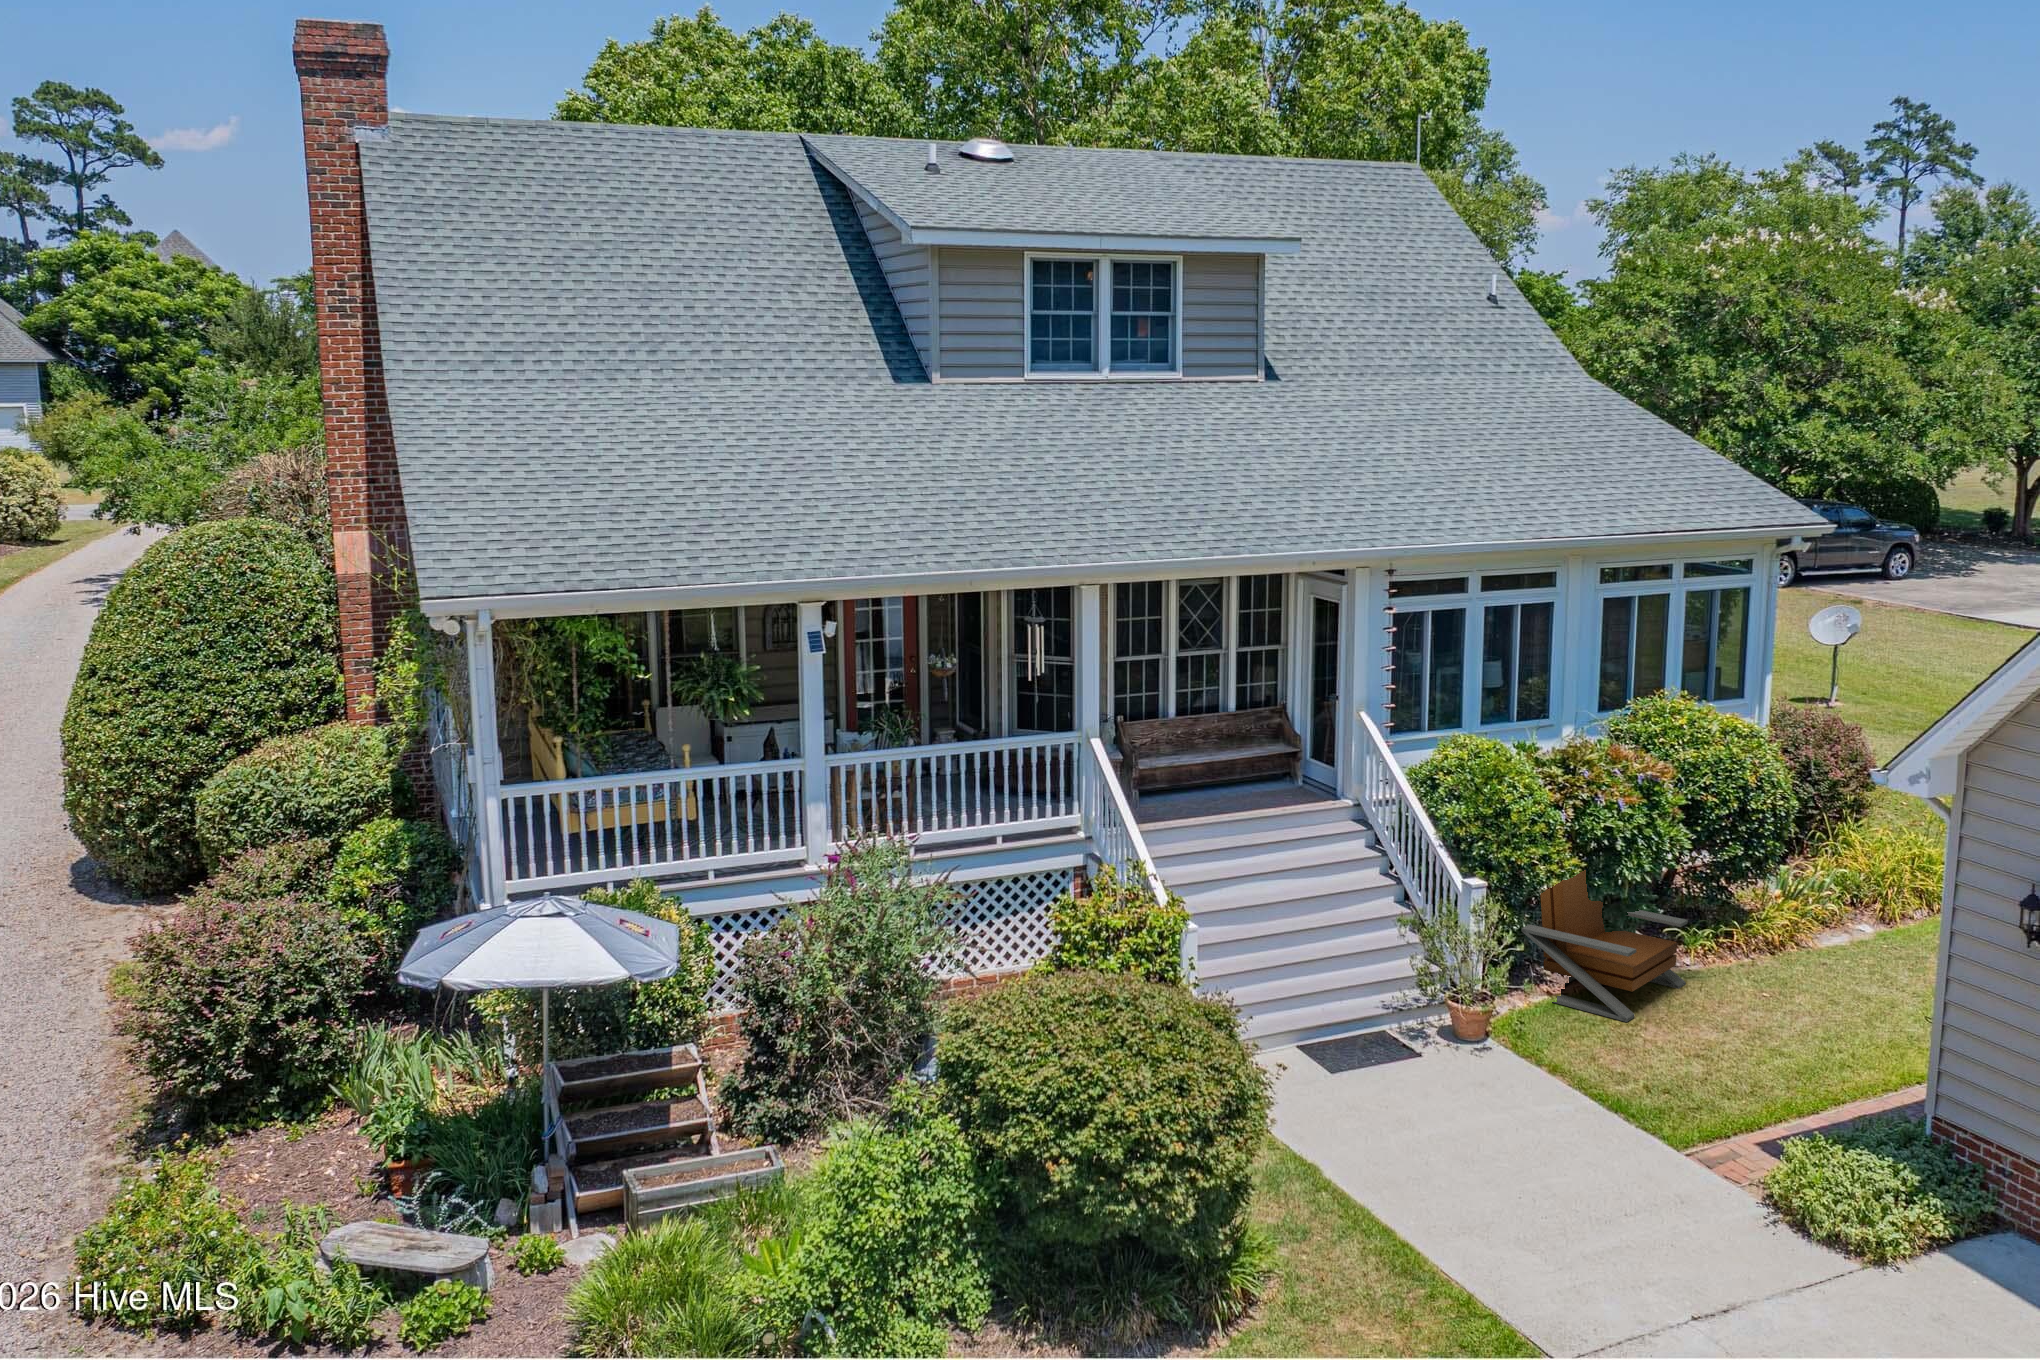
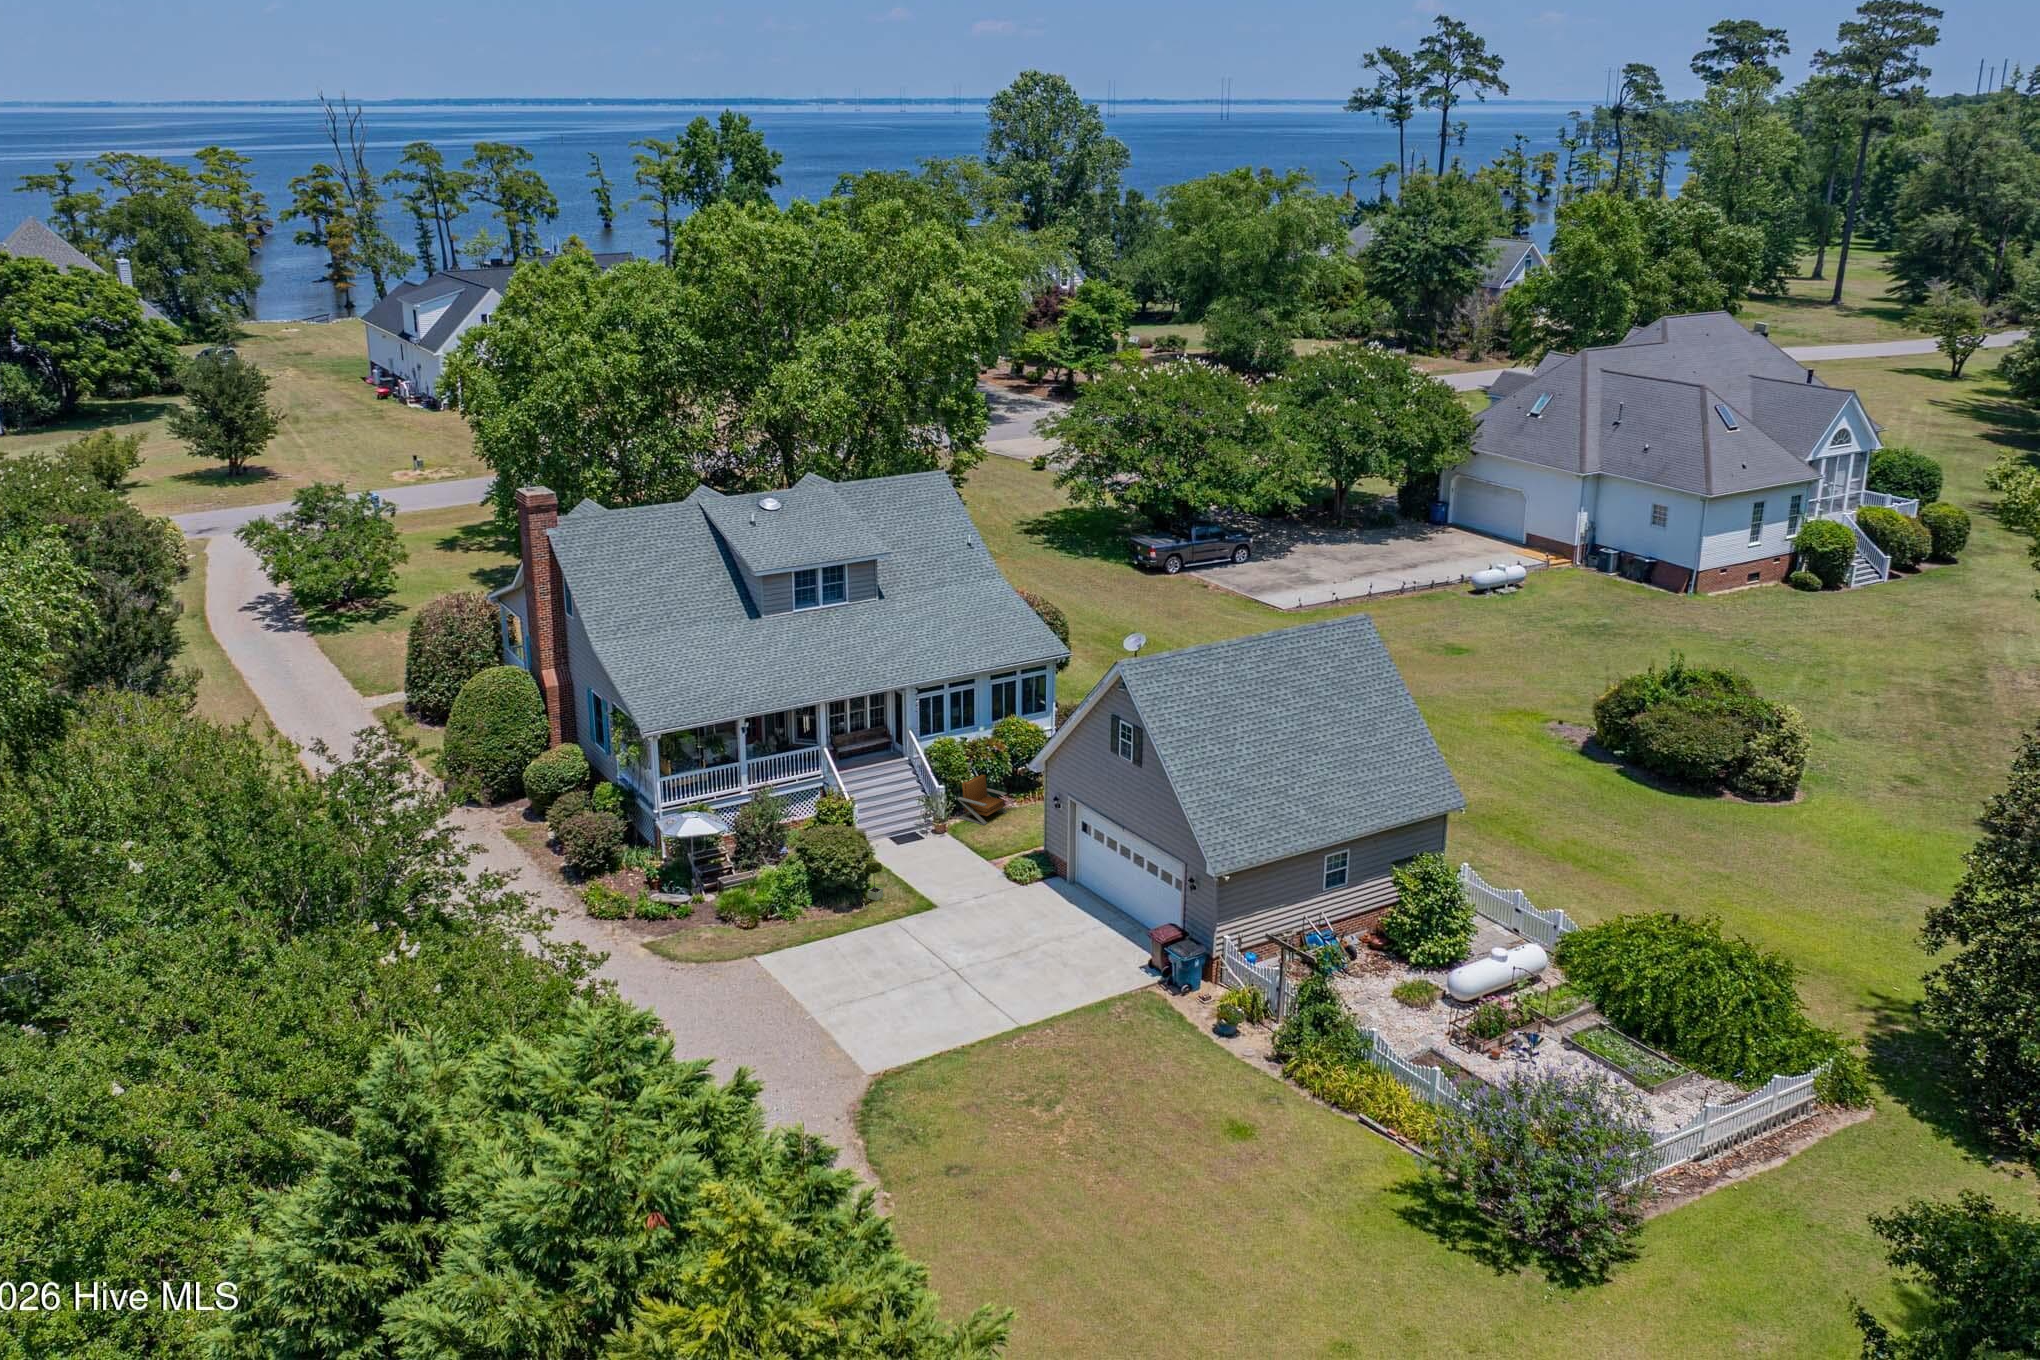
potted tree: none [1227,1146,1307,1323] -> present [865,862,883,901]

